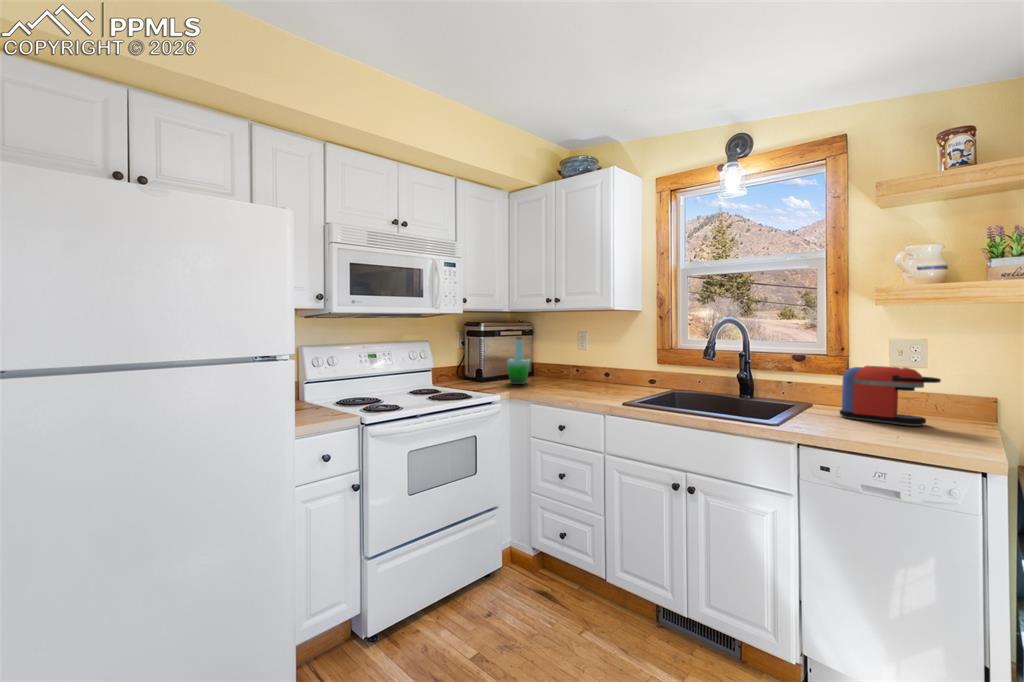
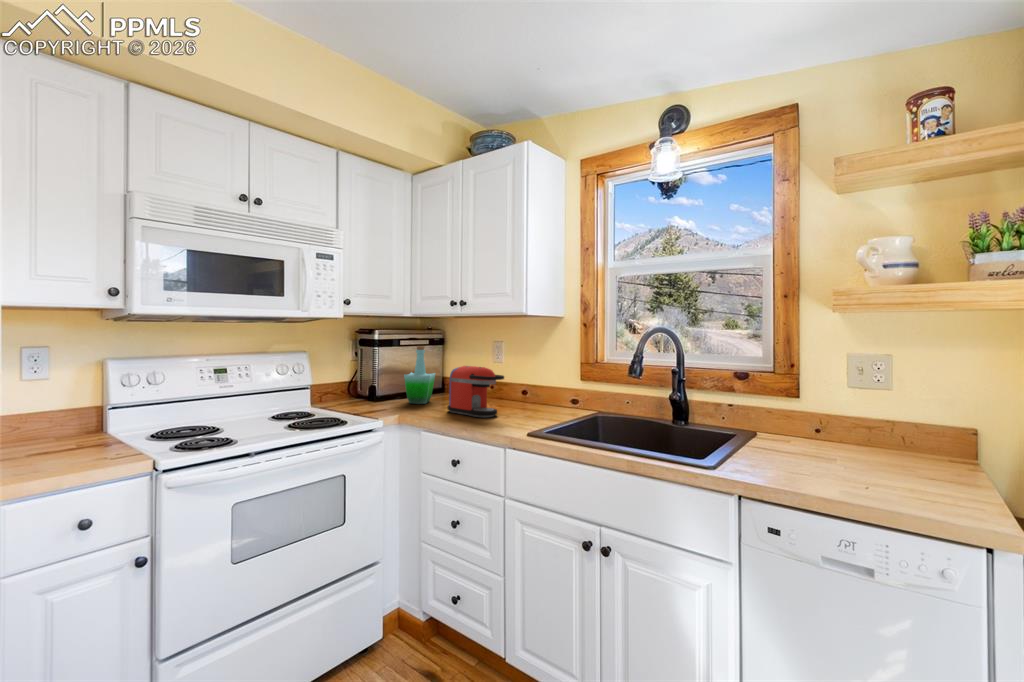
coffee maker: present [840,366,941,426] -> present [448,366,504,417]

